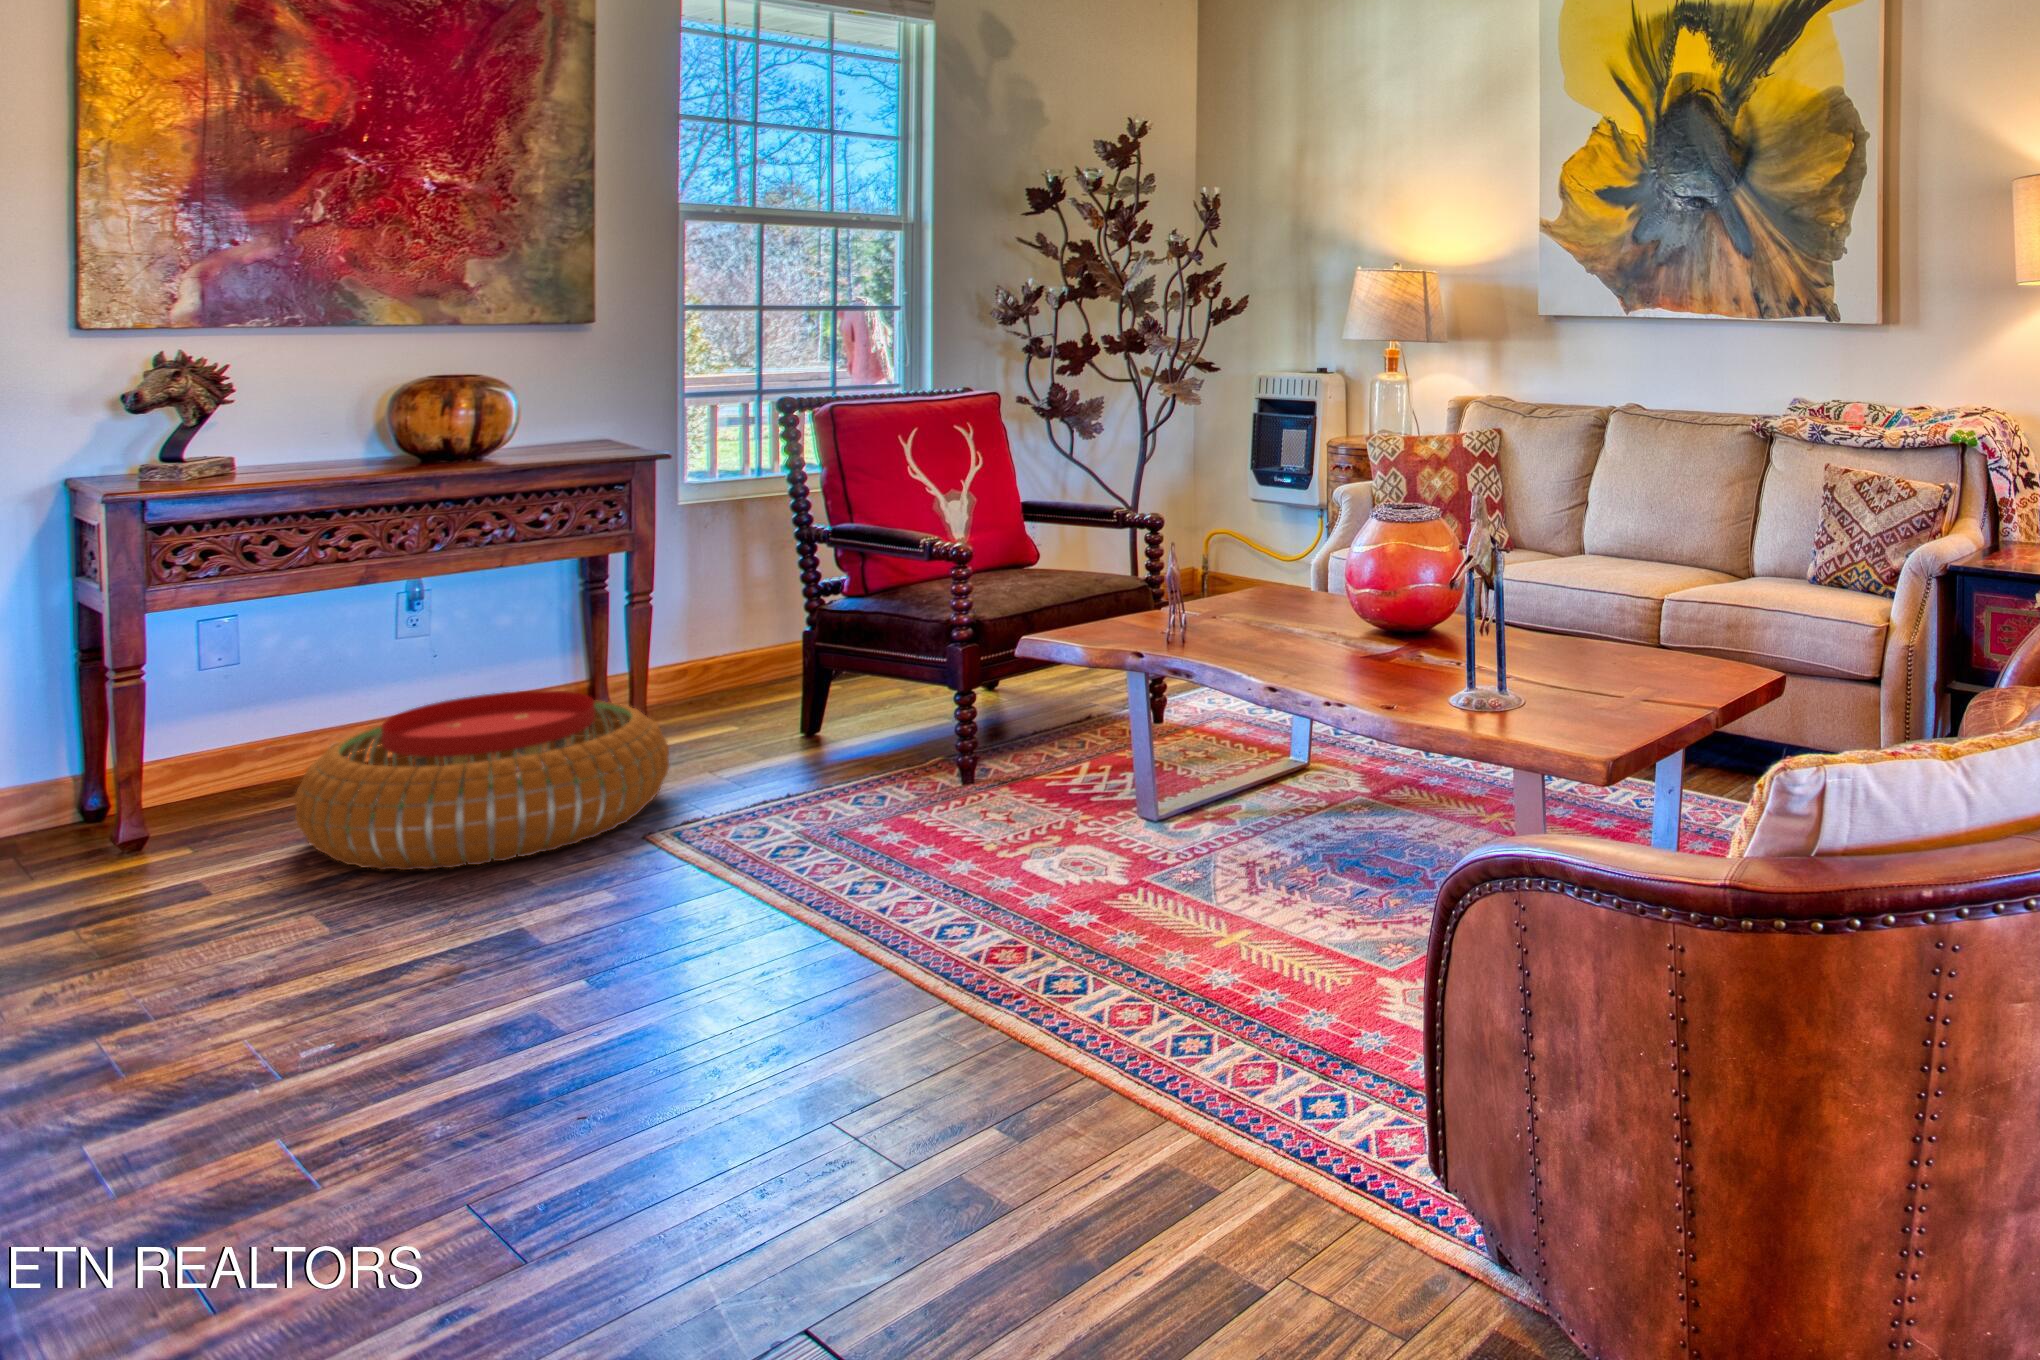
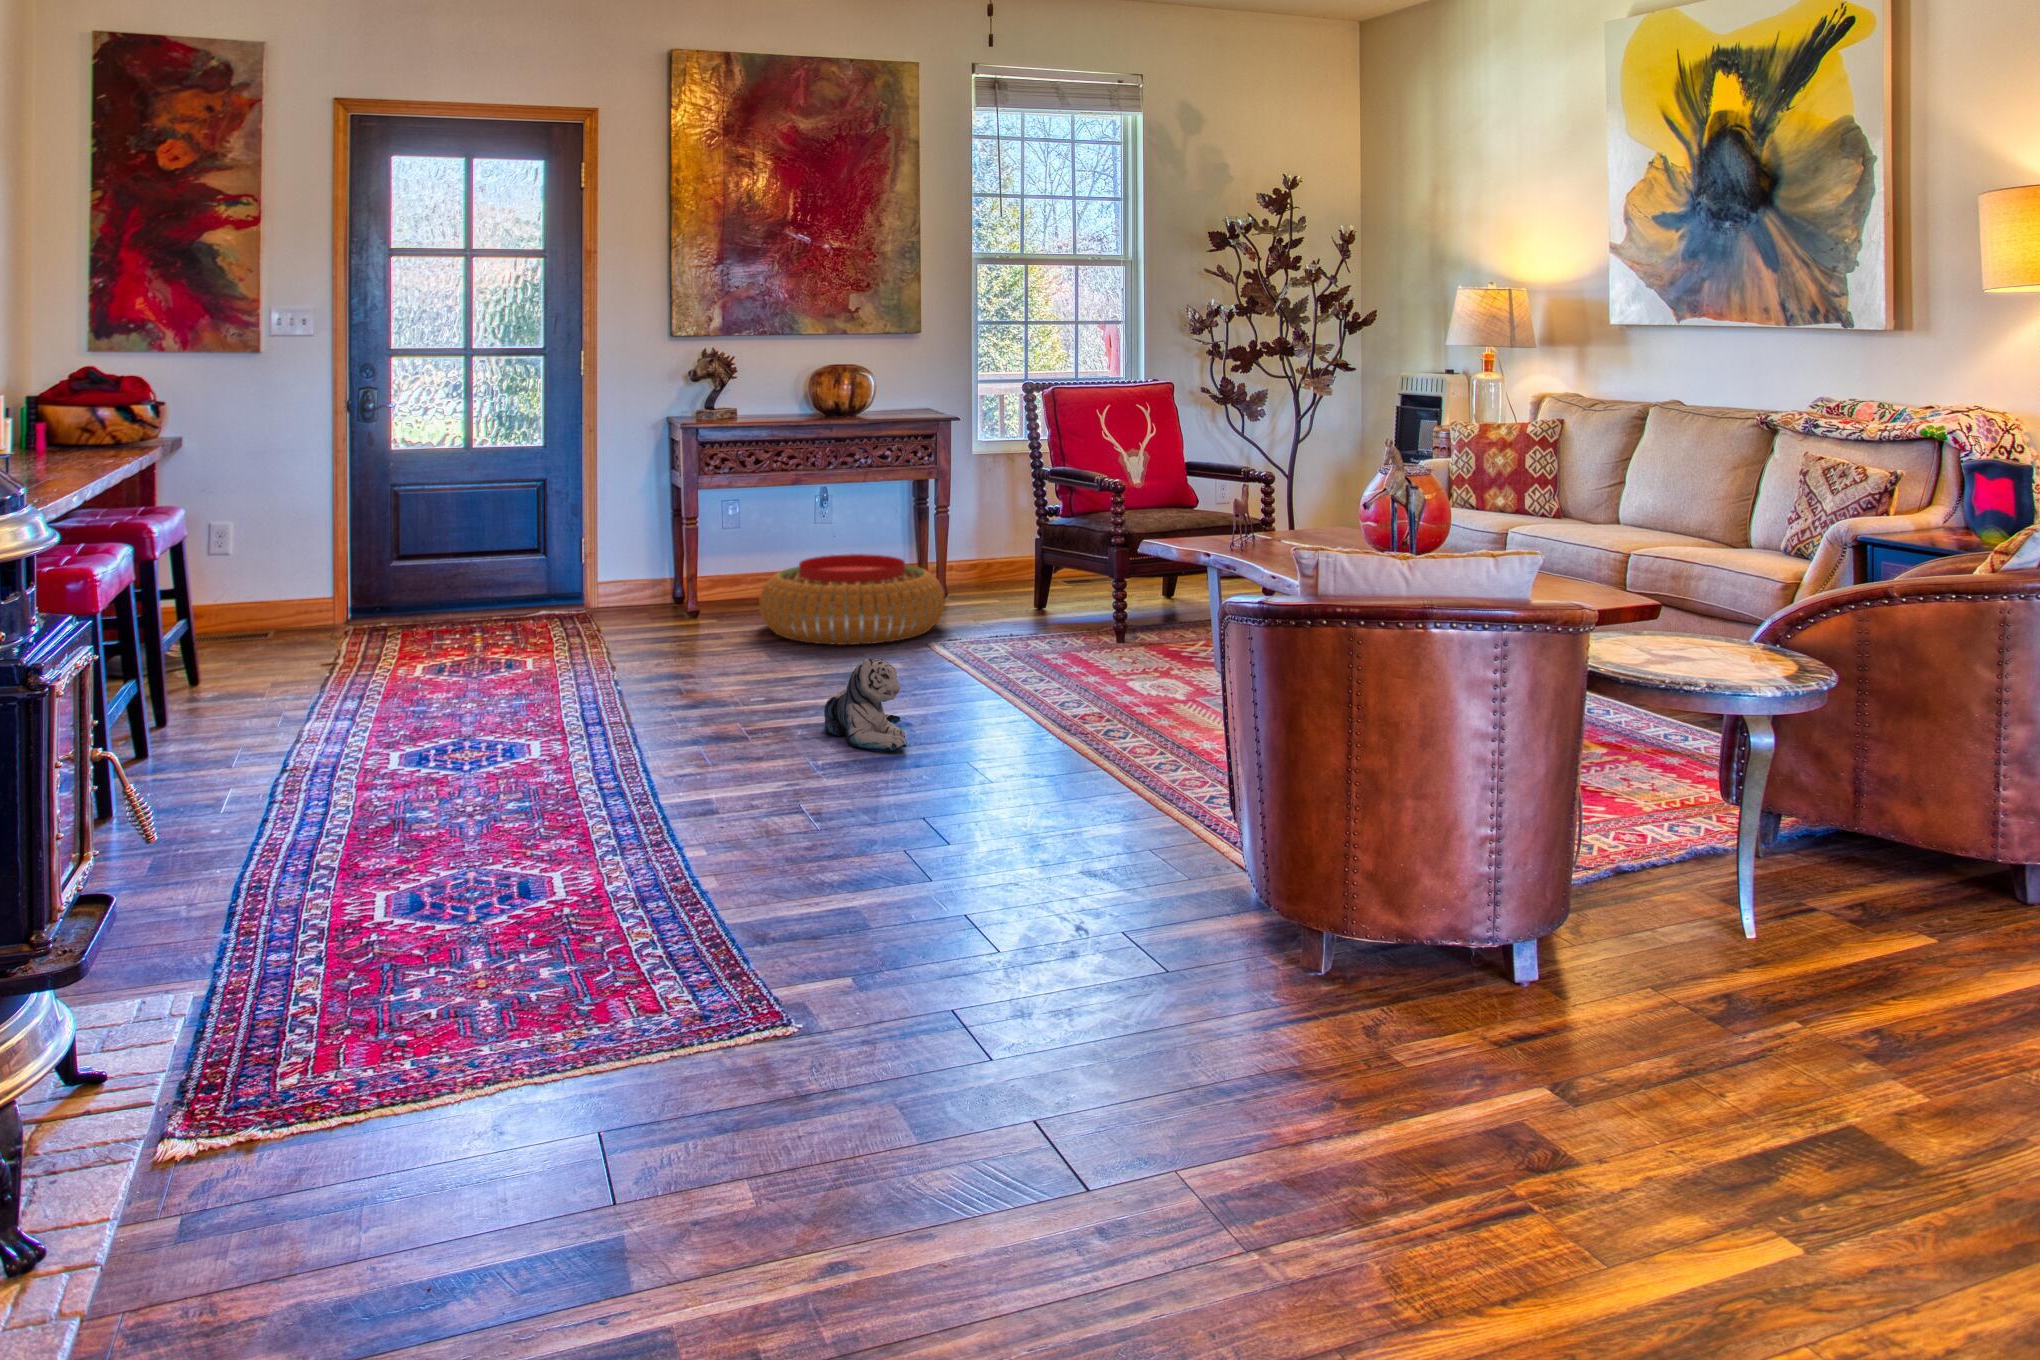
plush toy: none [487,941,687,1131] -> present [824,659,907,751]

